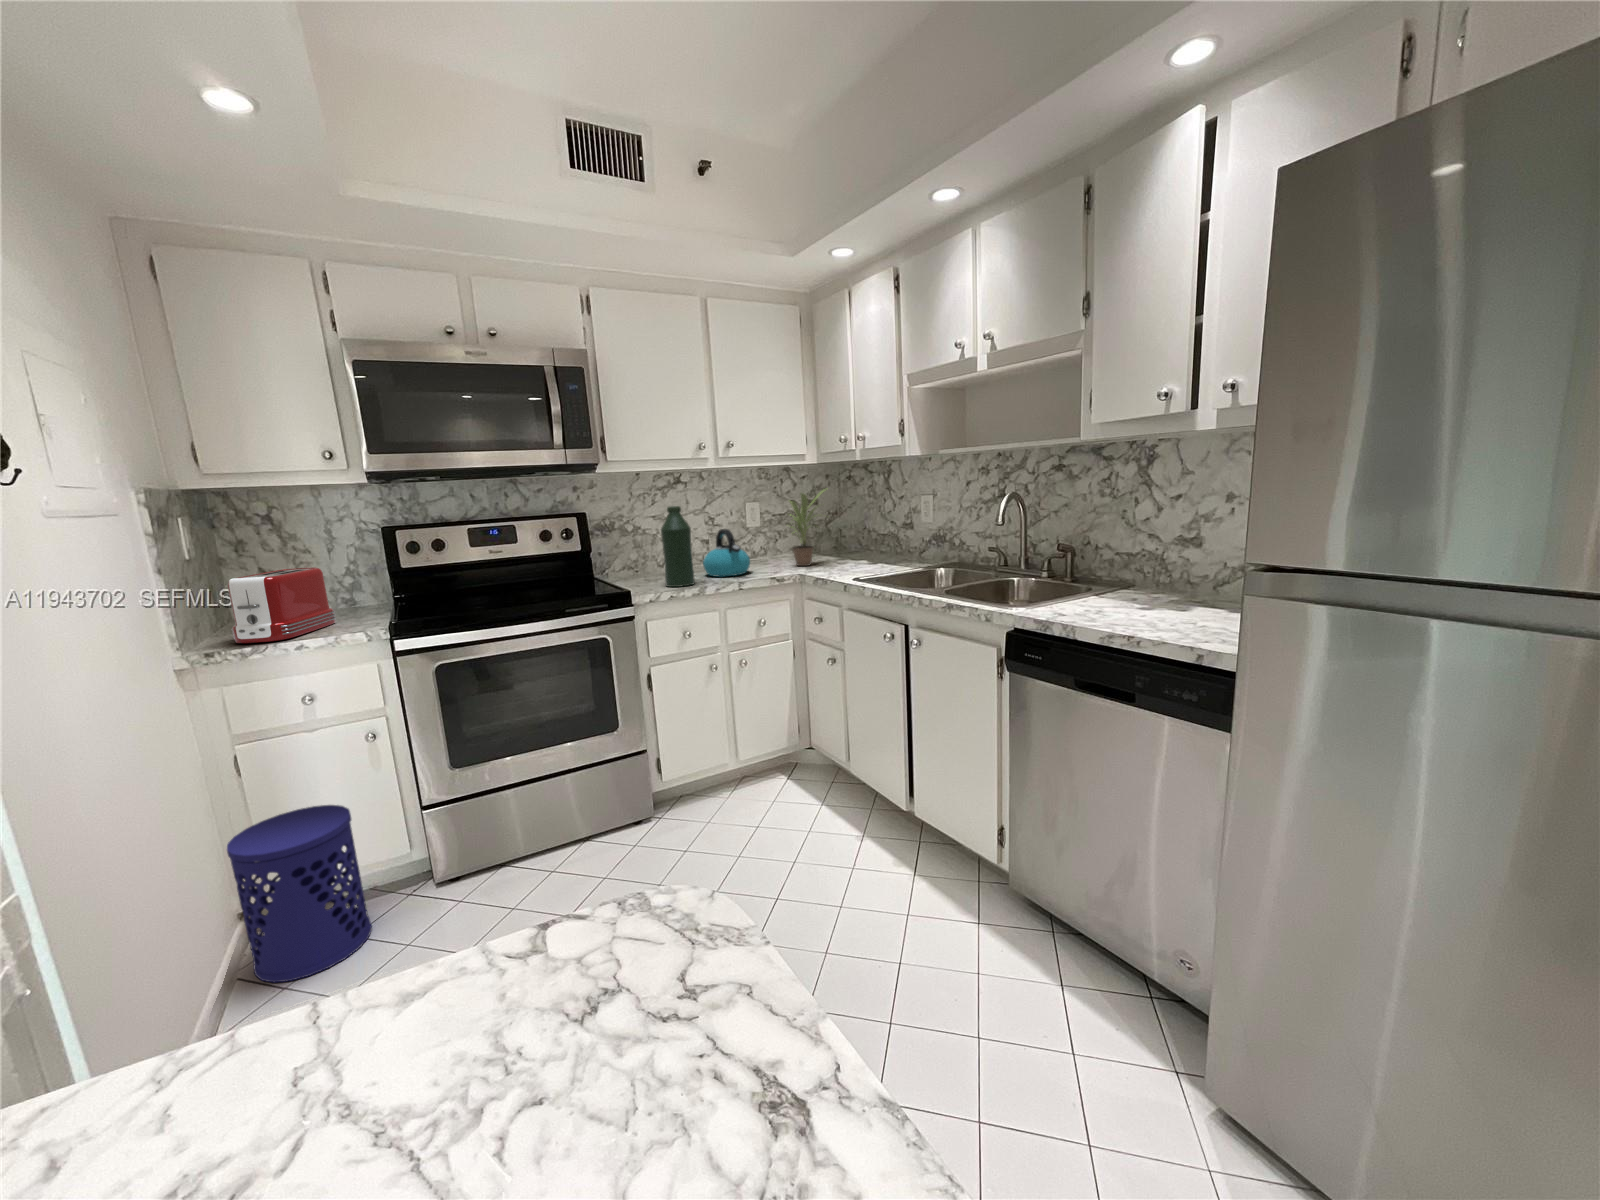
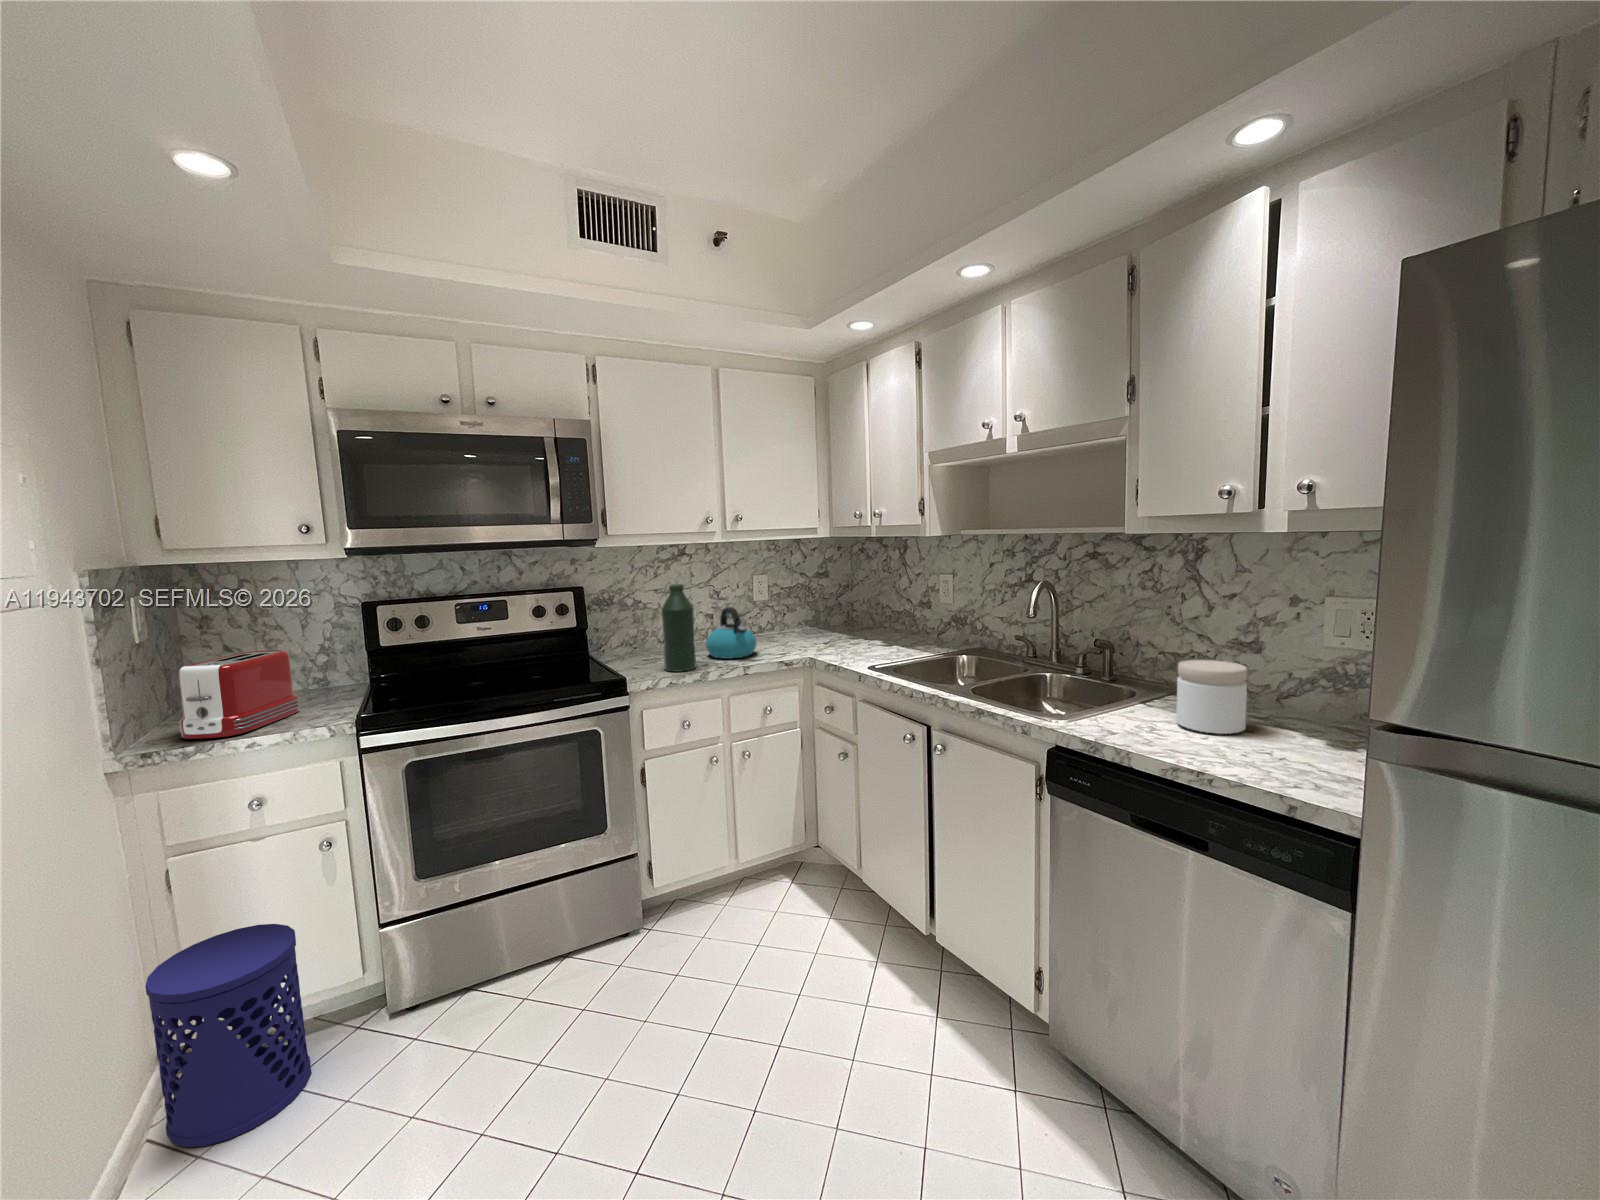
potted plant: present [790,490,825,566] -> none [792,564,843,647]
jar: none [1120,551,1182,612] -> present [1176,660,1247,734]

